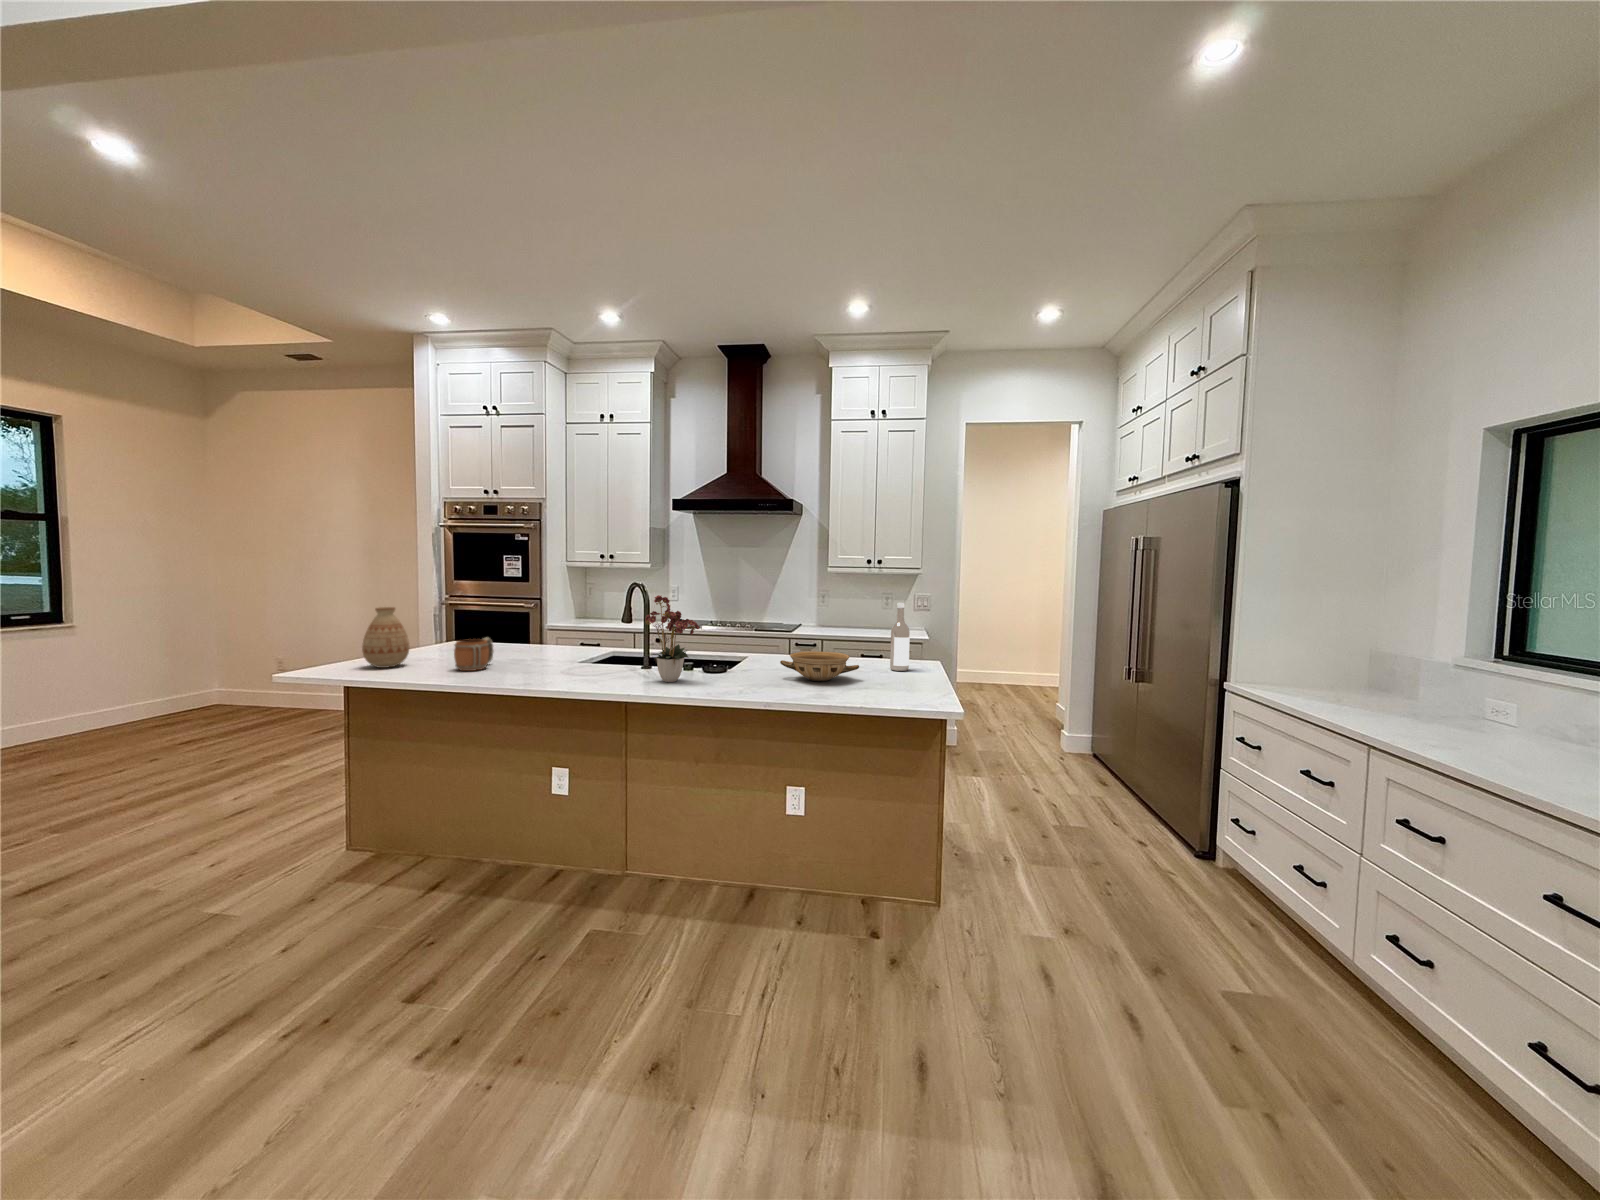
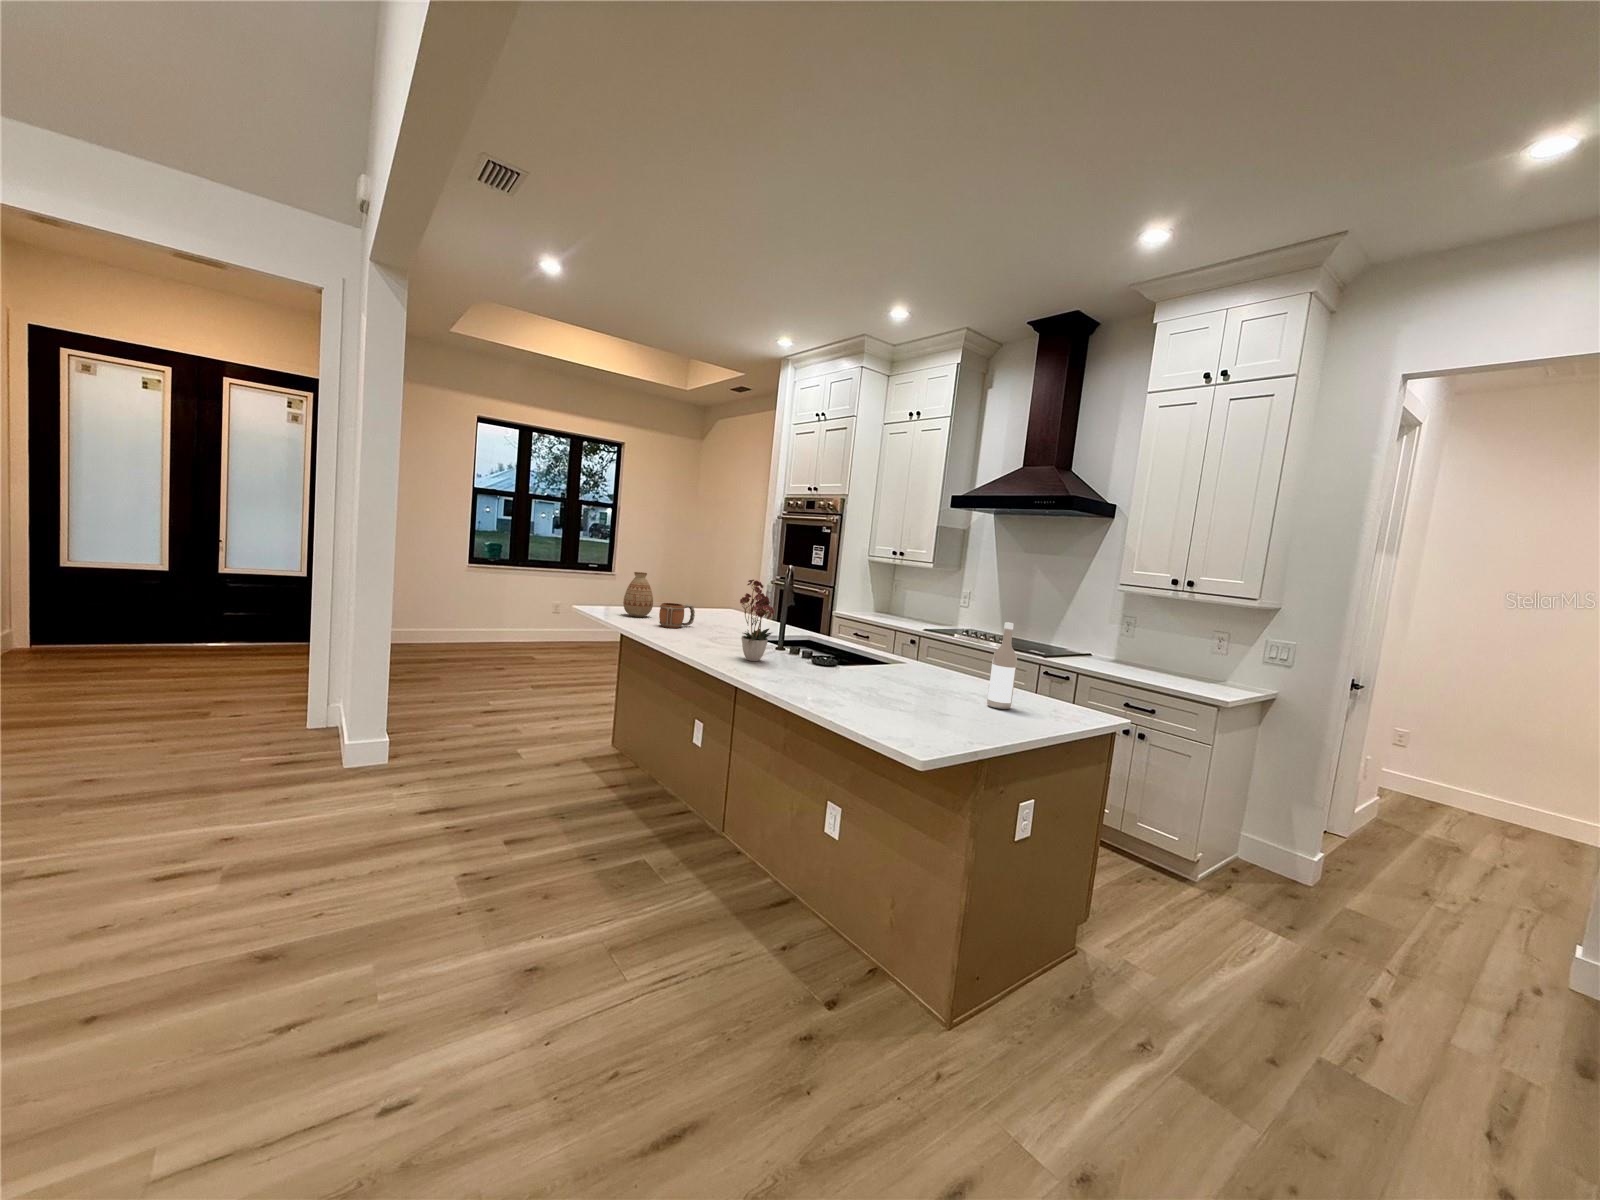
ceramic bowl: present [780,651,859,681] -> none [844,657,912,692]

